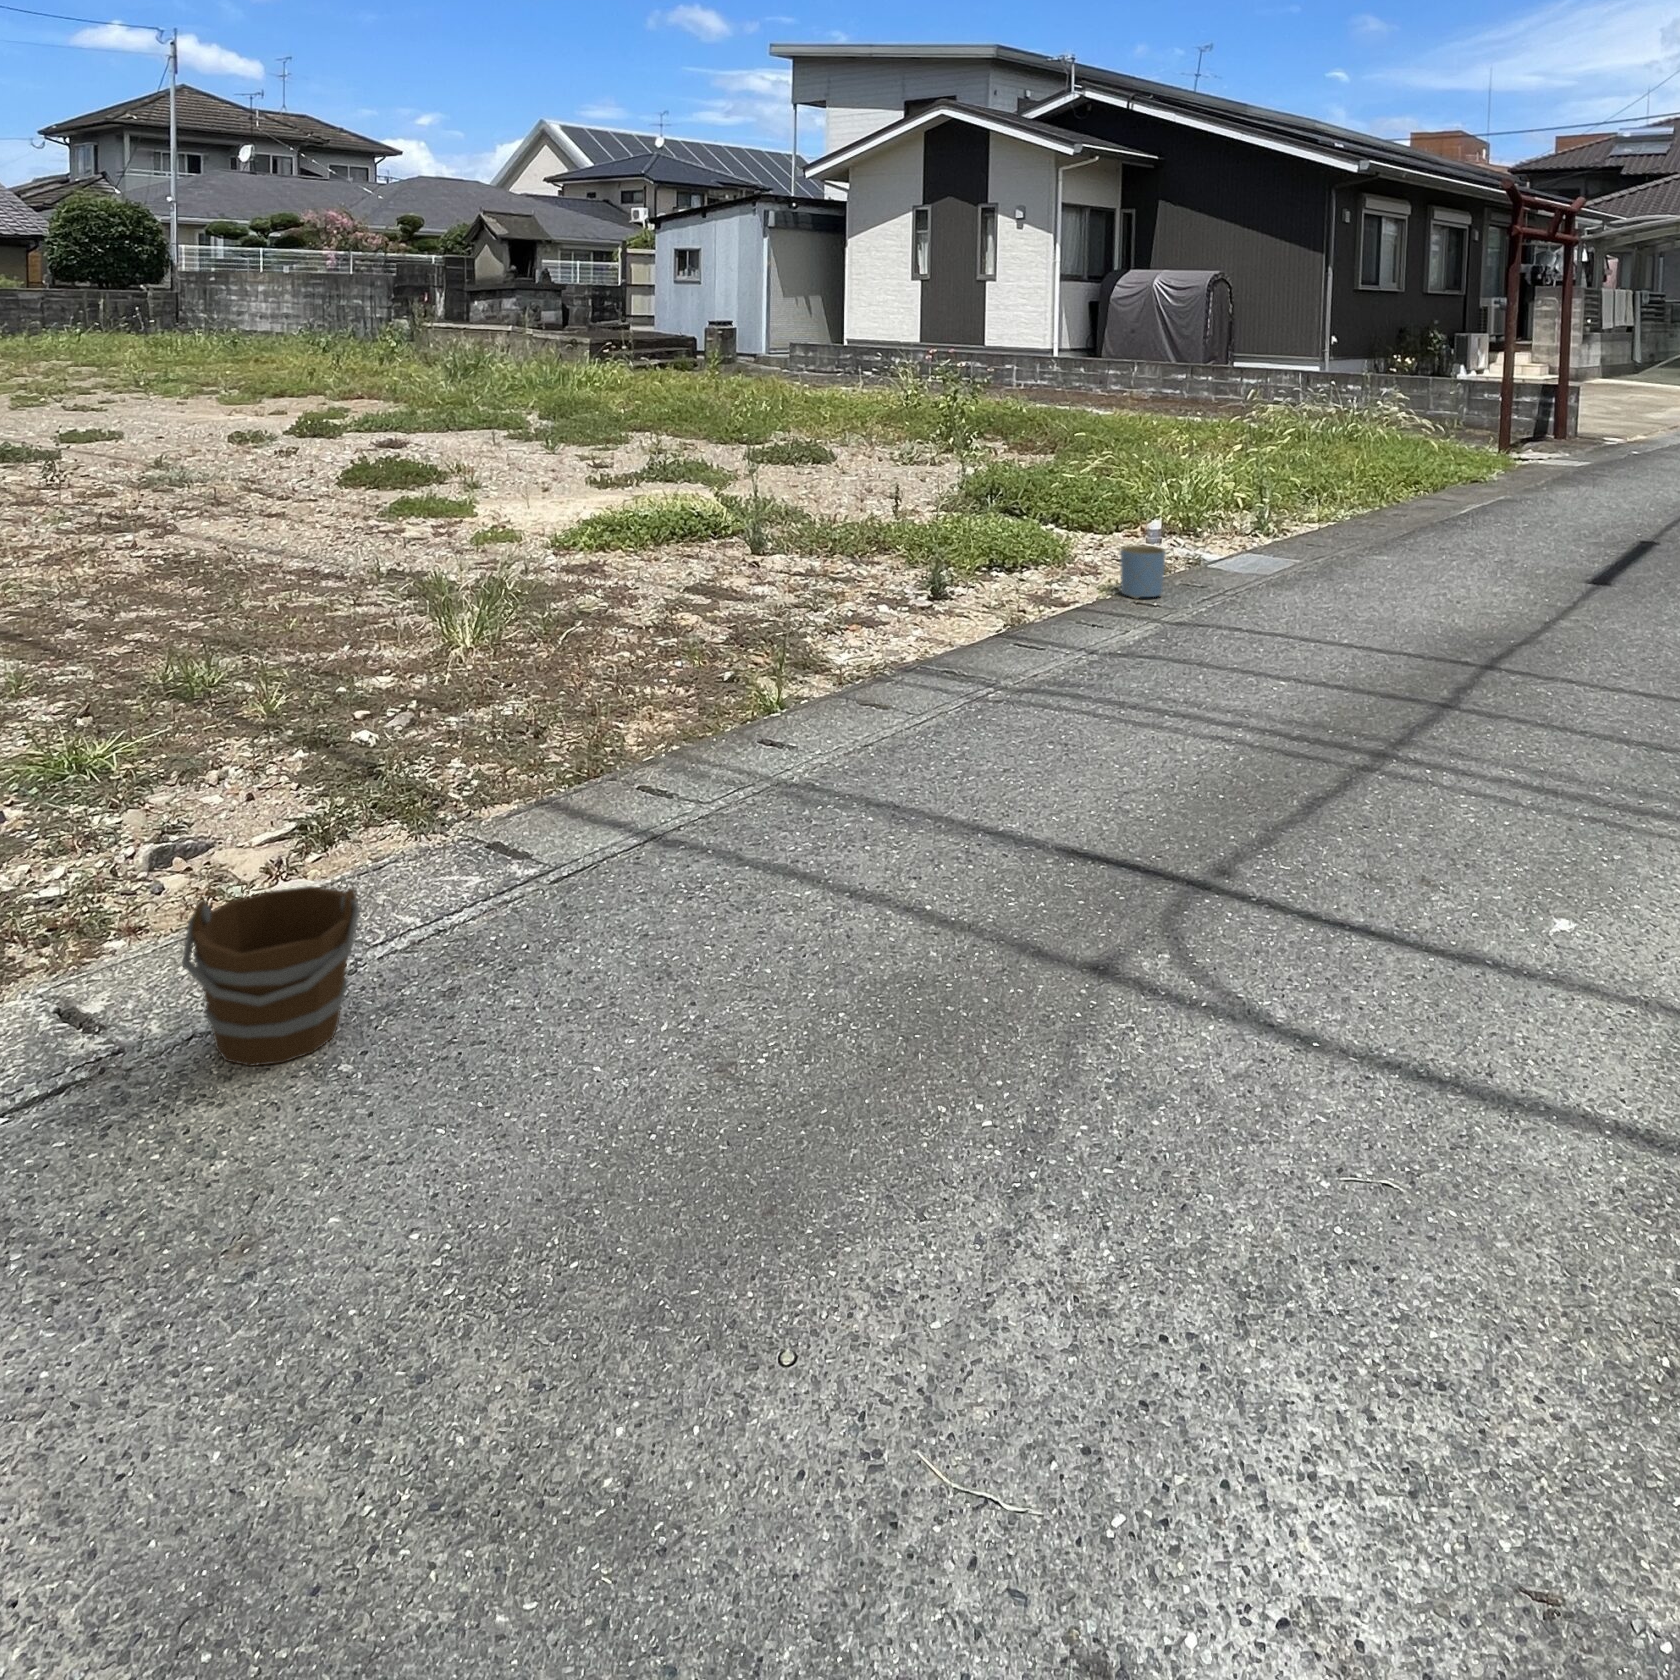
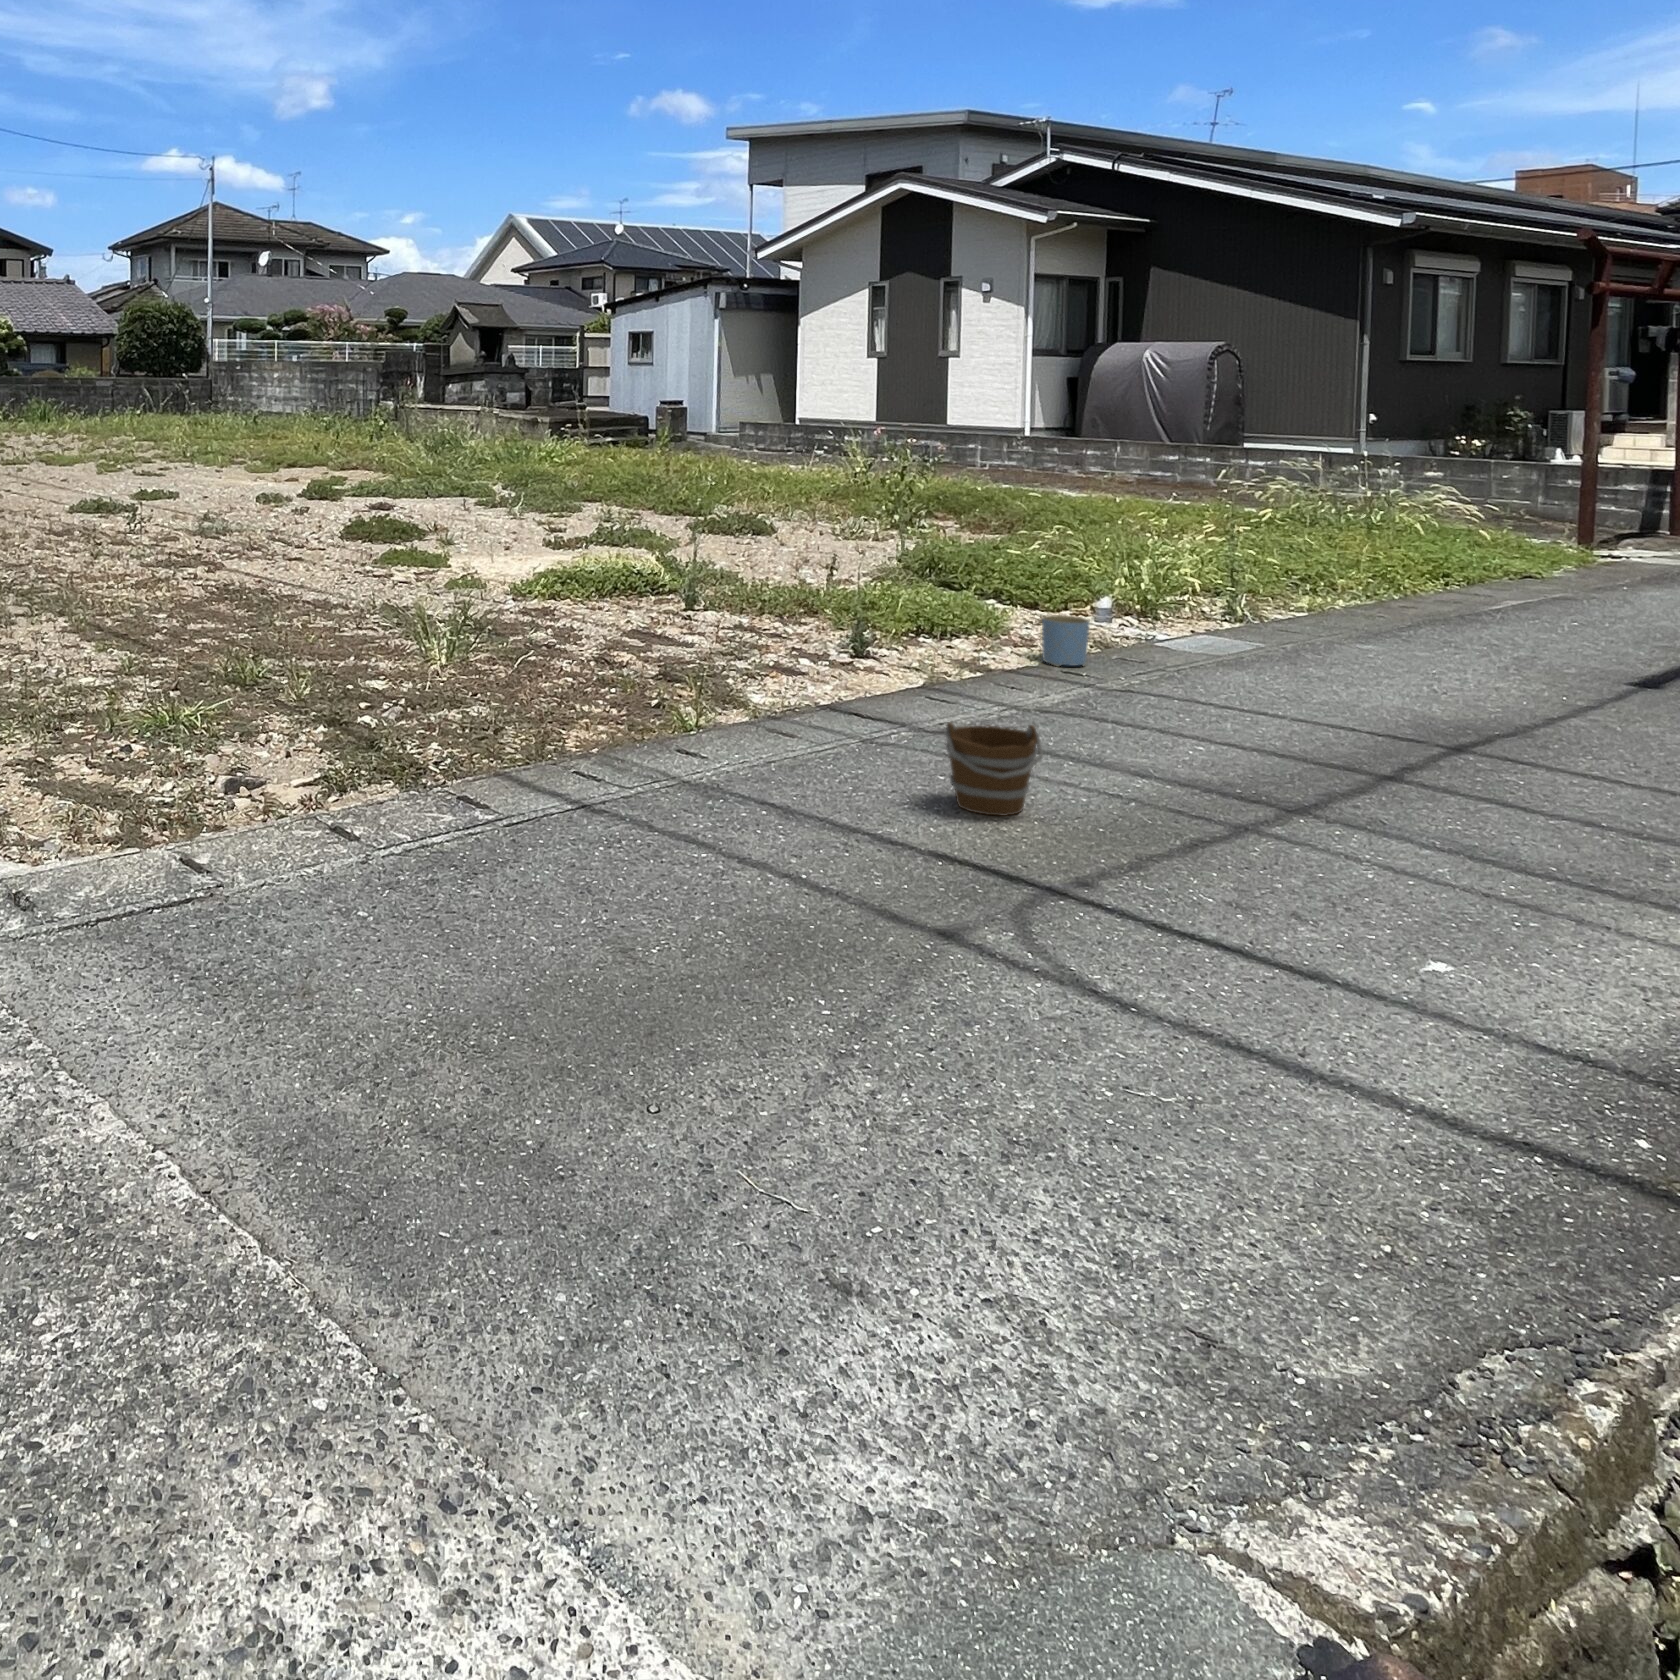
bucket: present [182,886,360,1066] -> present [945,722,1043,816]

